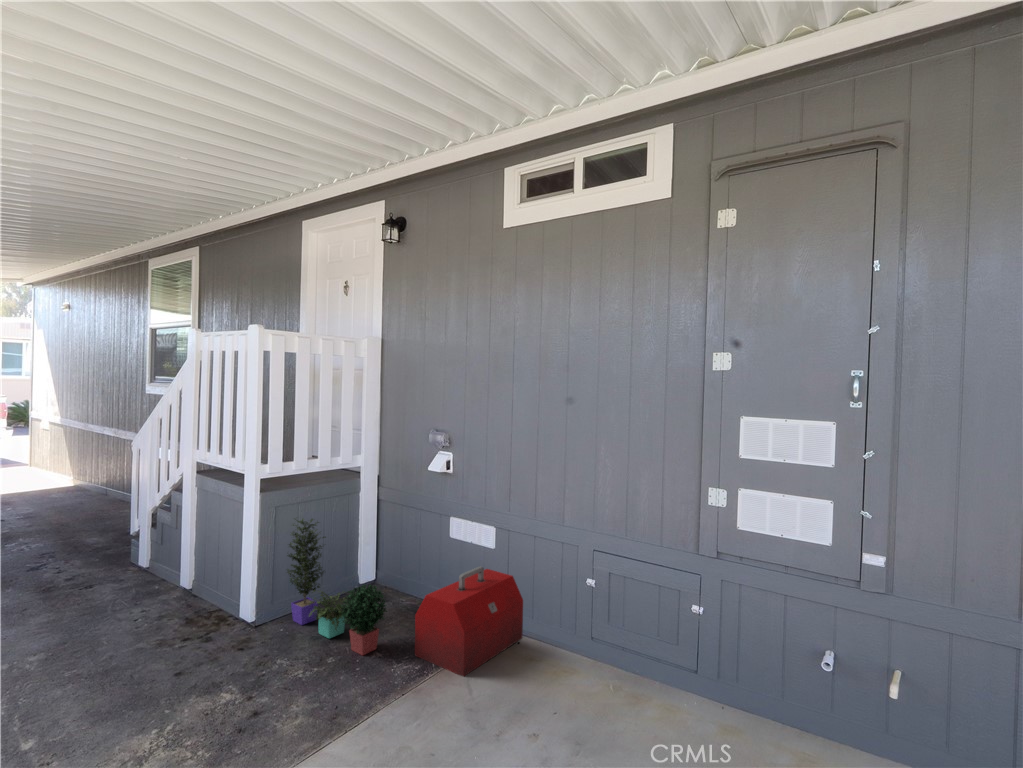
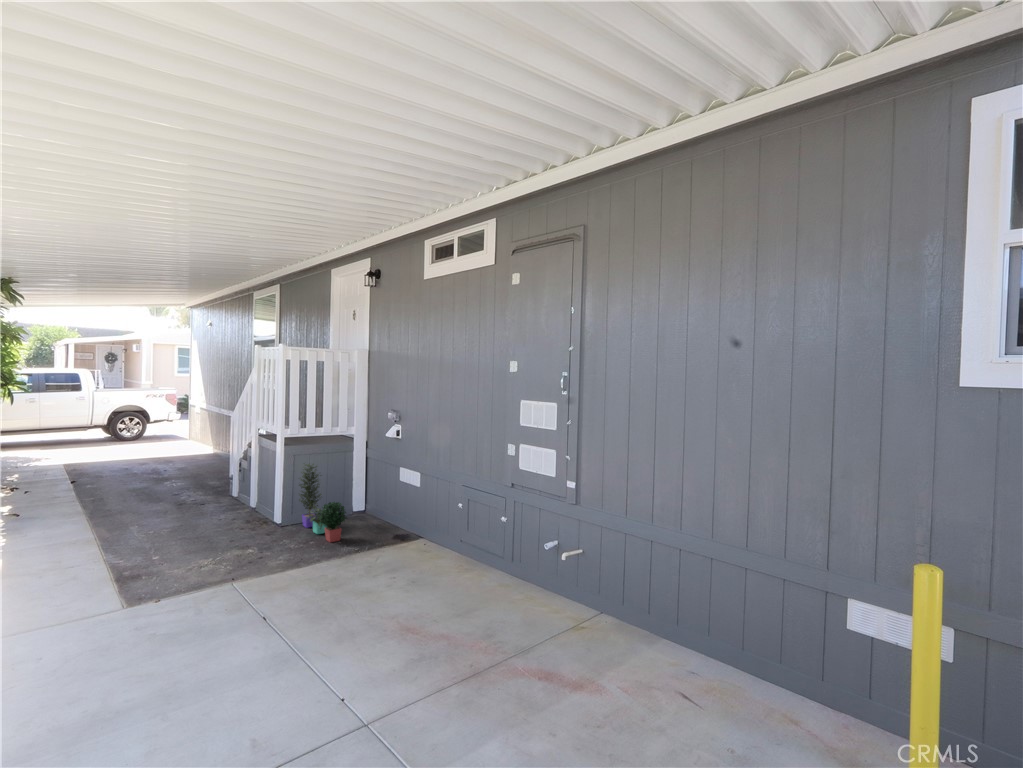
toolbox: present [415,566,523,677] -> none [359,495,431,555]

